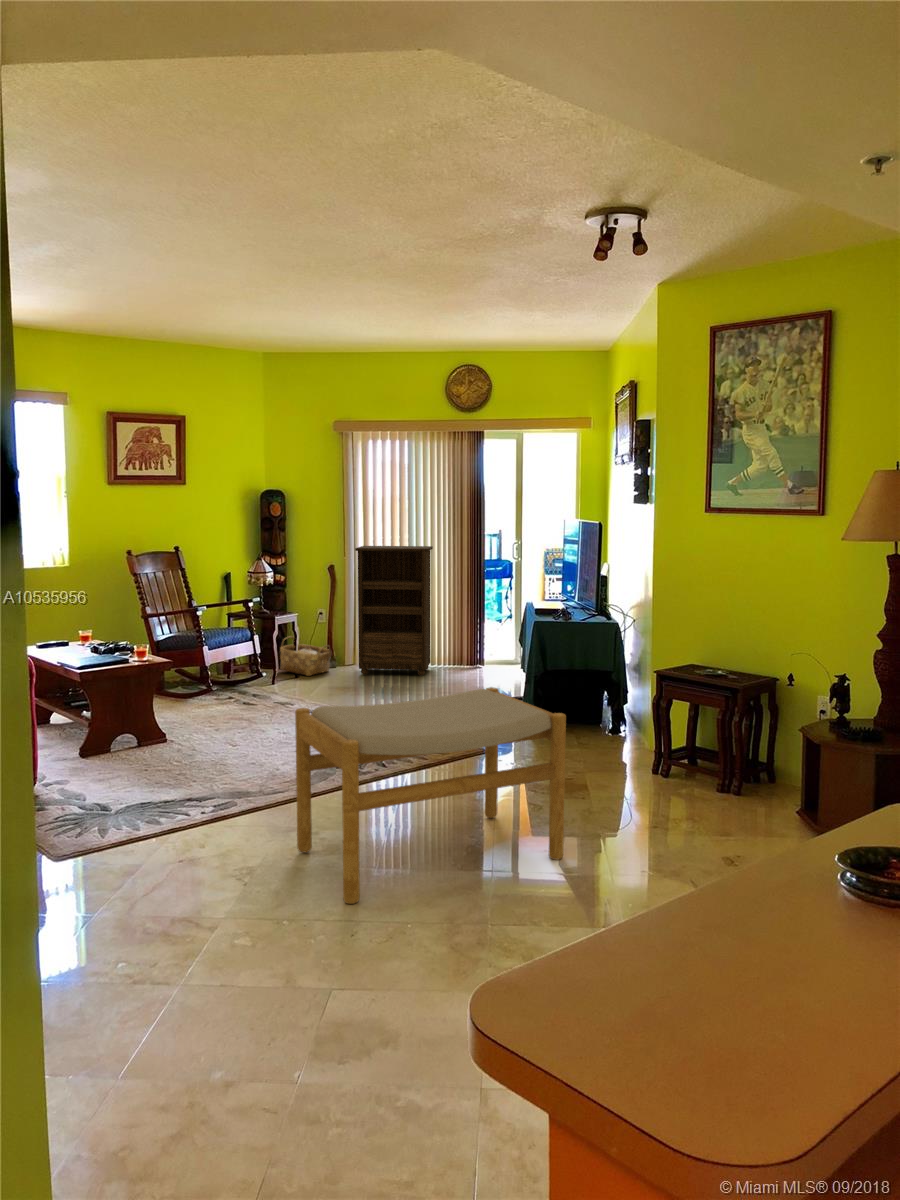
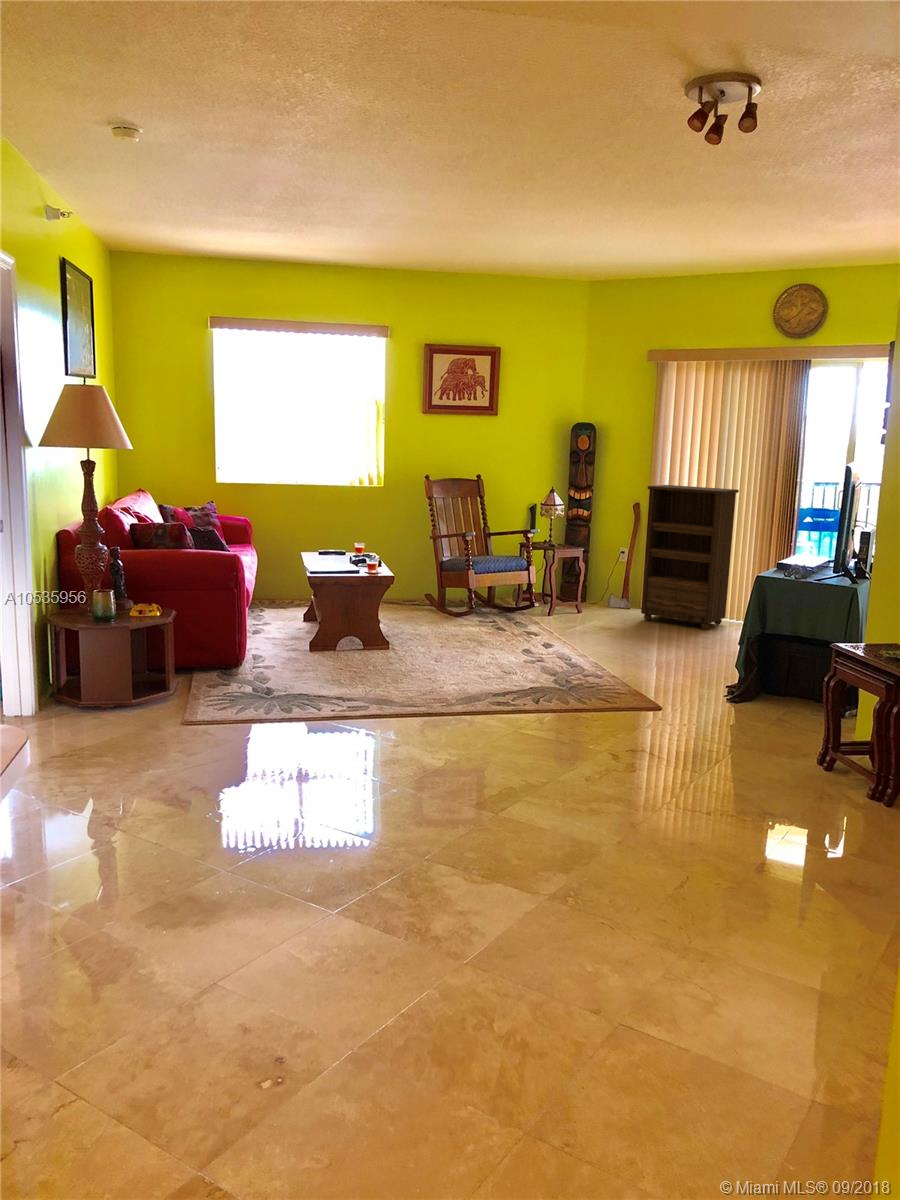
woven basket: present [280,636,331,676] -> none [569,572,620,615]
footstool: present [295,687,566,904] -> none [339,620,597,818]

